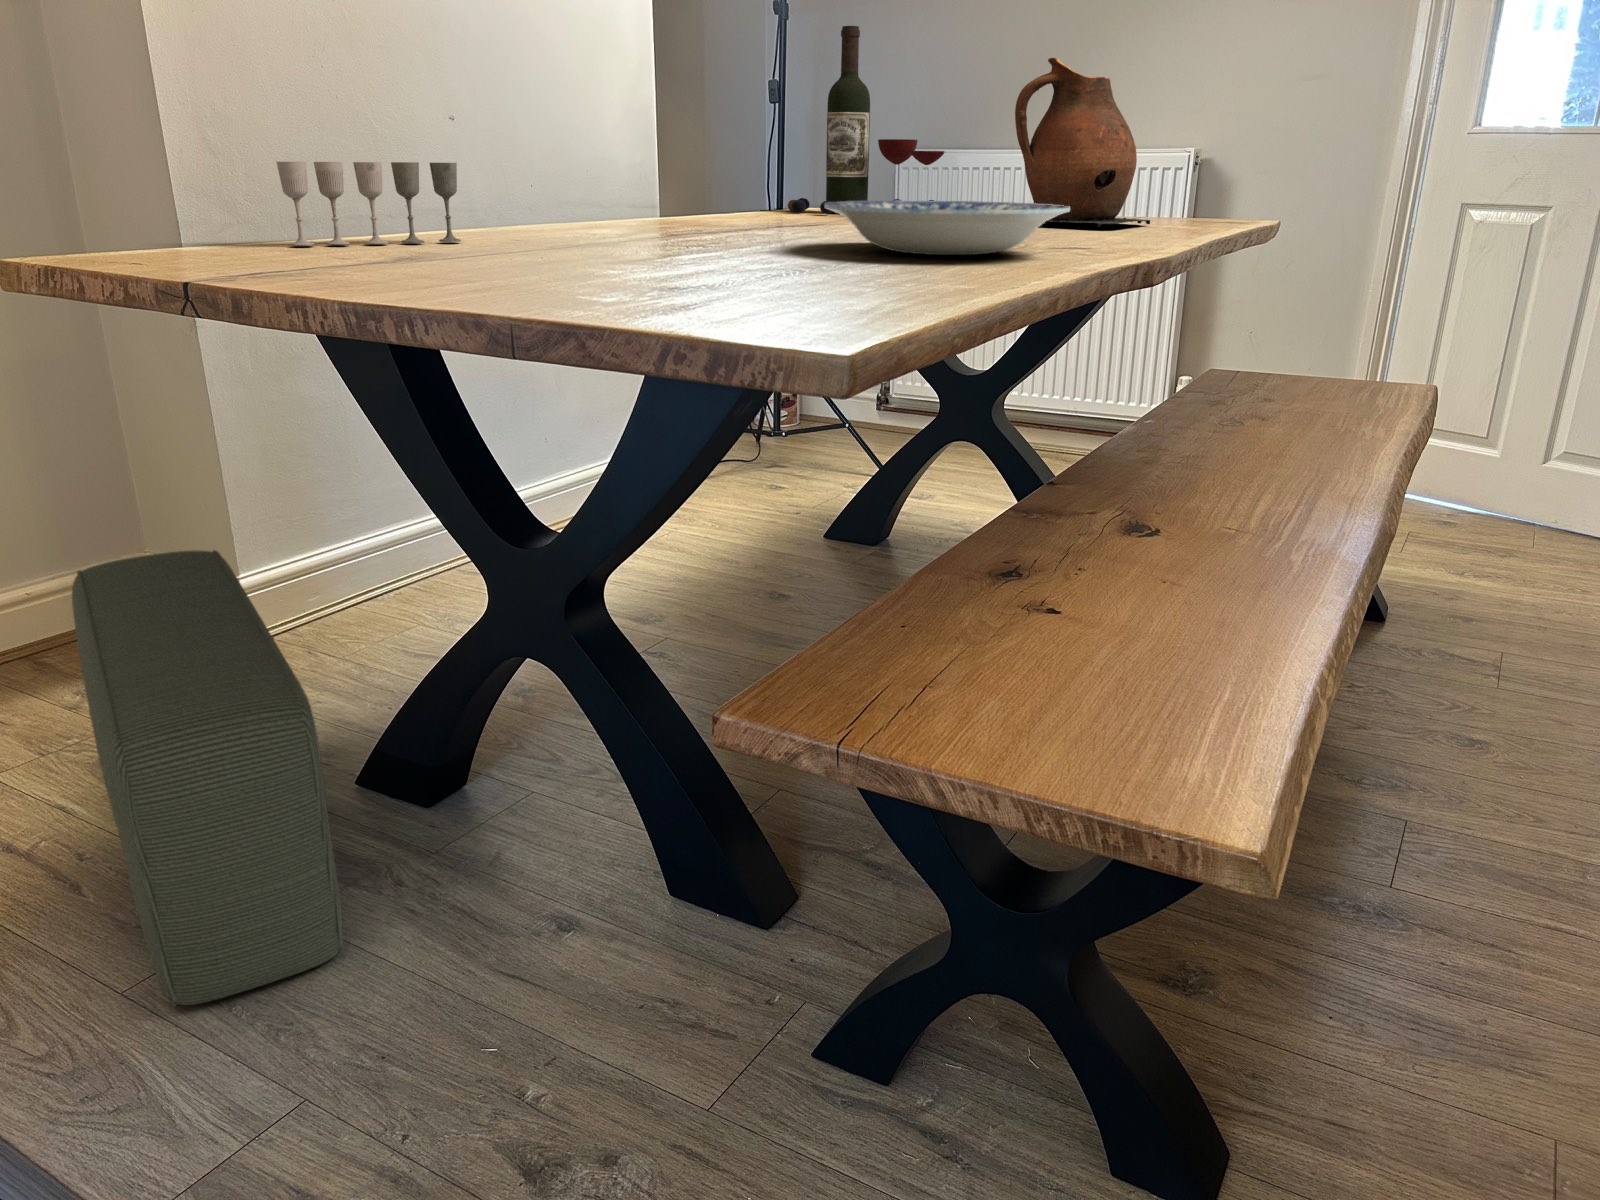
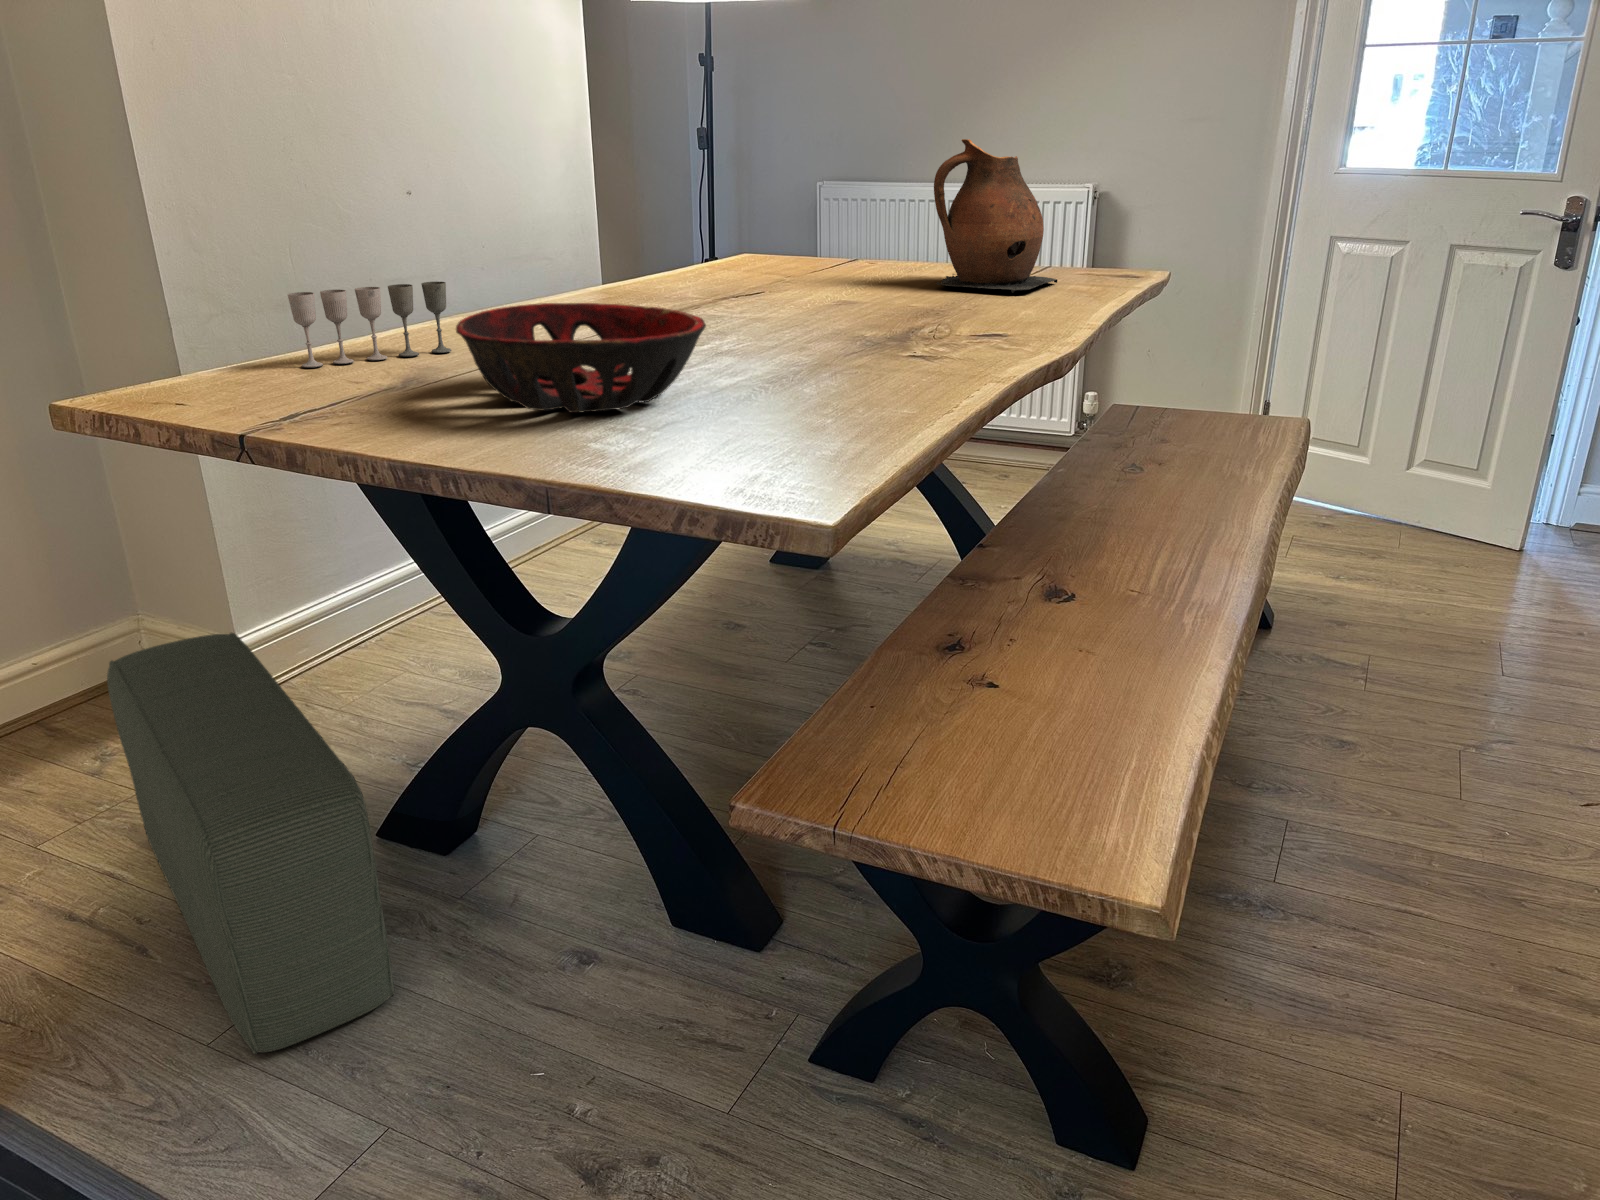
wine bottle: present [788,26,944,214] -> none [726,103,875,279]
decorative bowl: none [440,170,731,274] -> present [456,303,706,413]
plate: present [825,201,1070,255] -> none [776,294,990,356]

